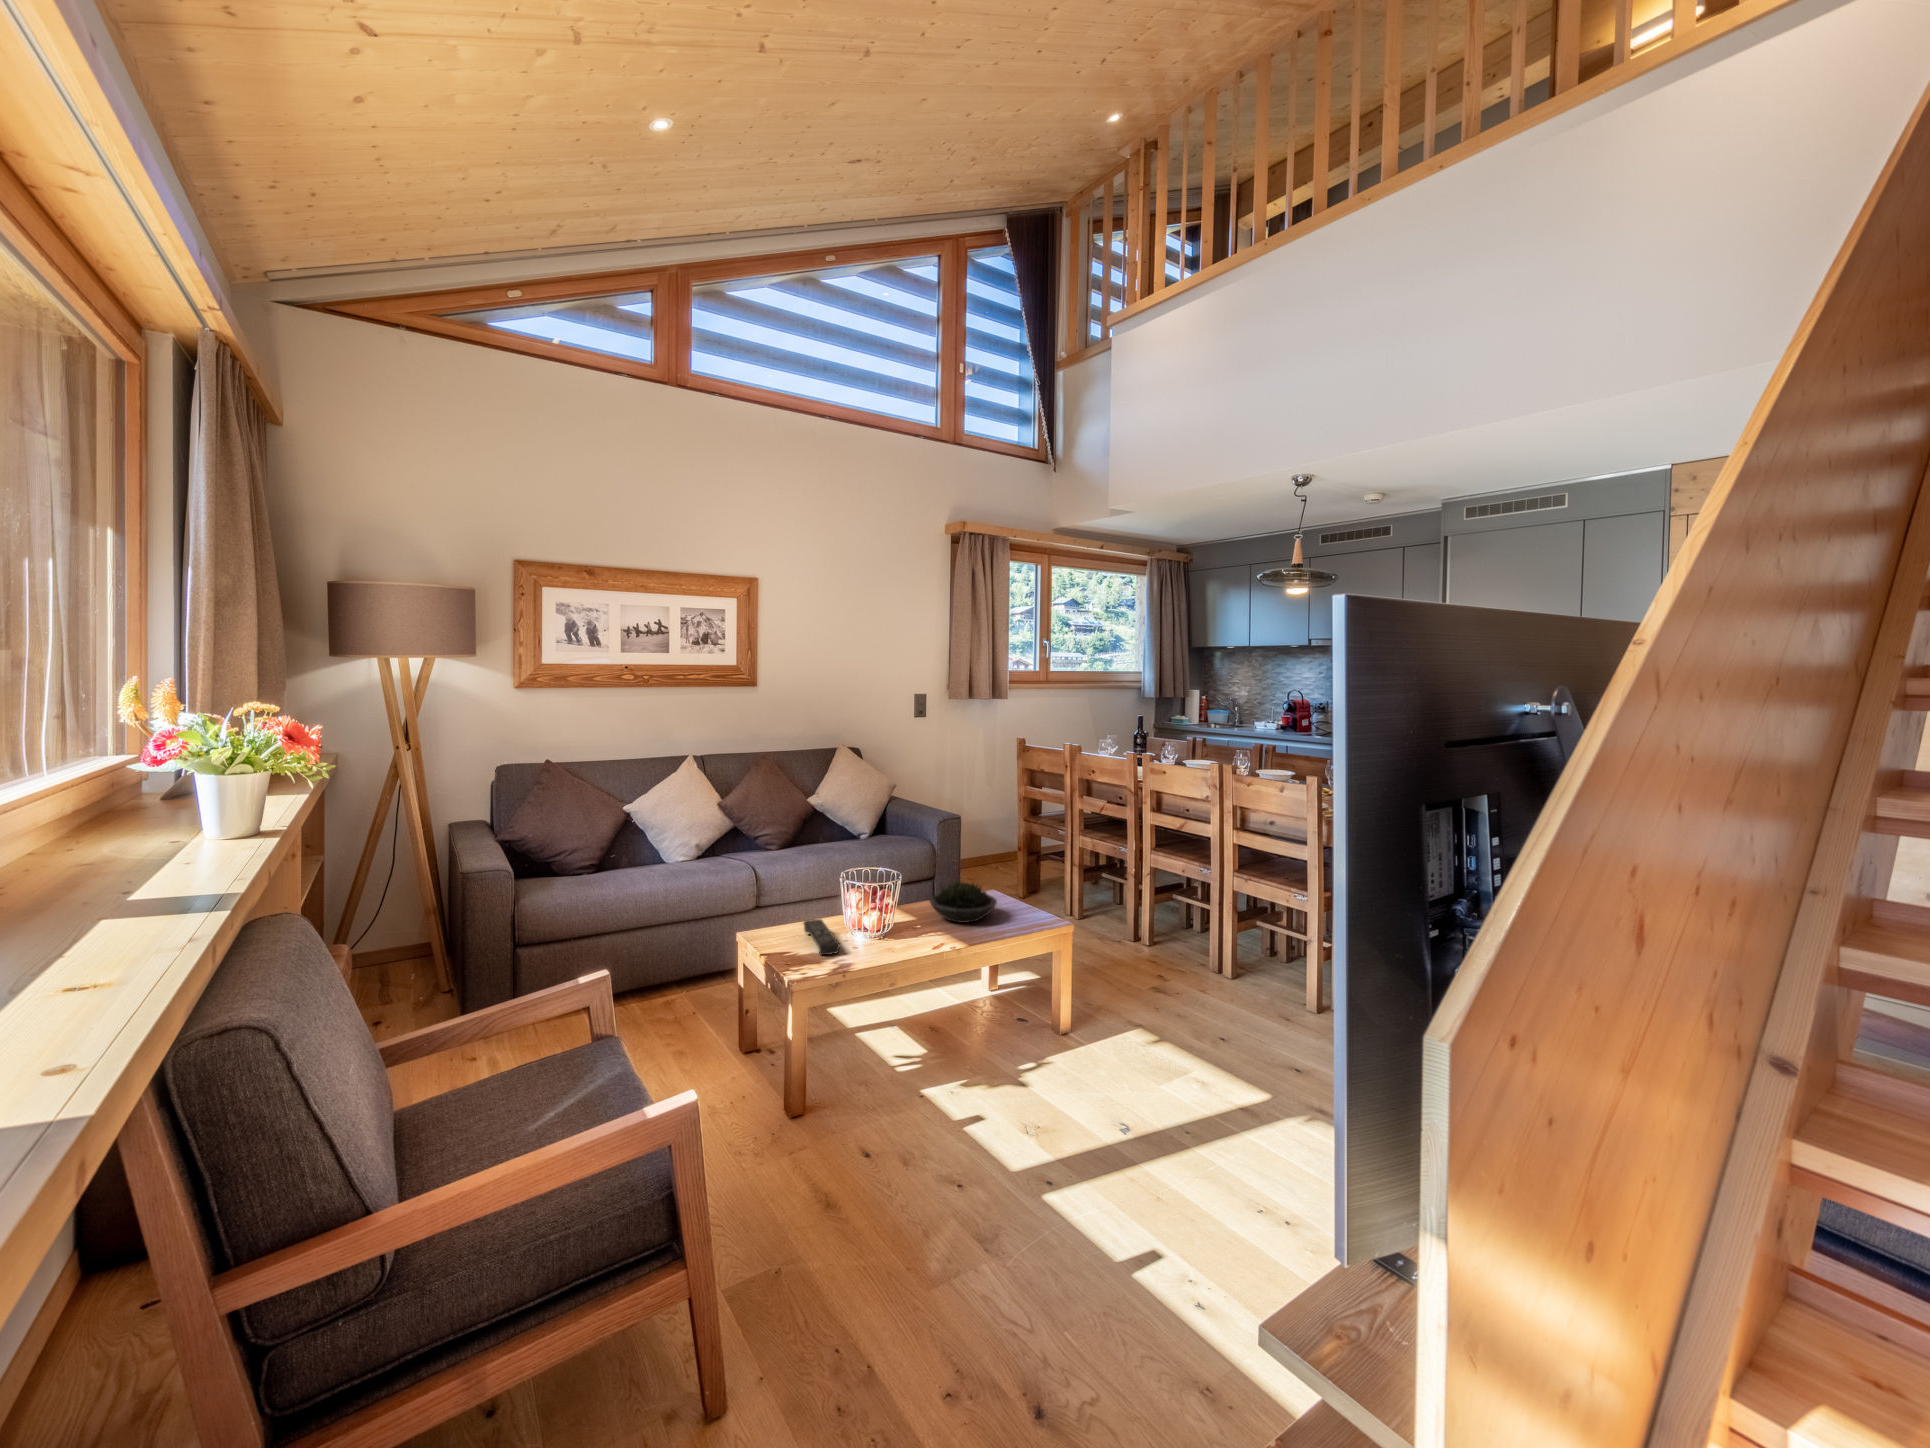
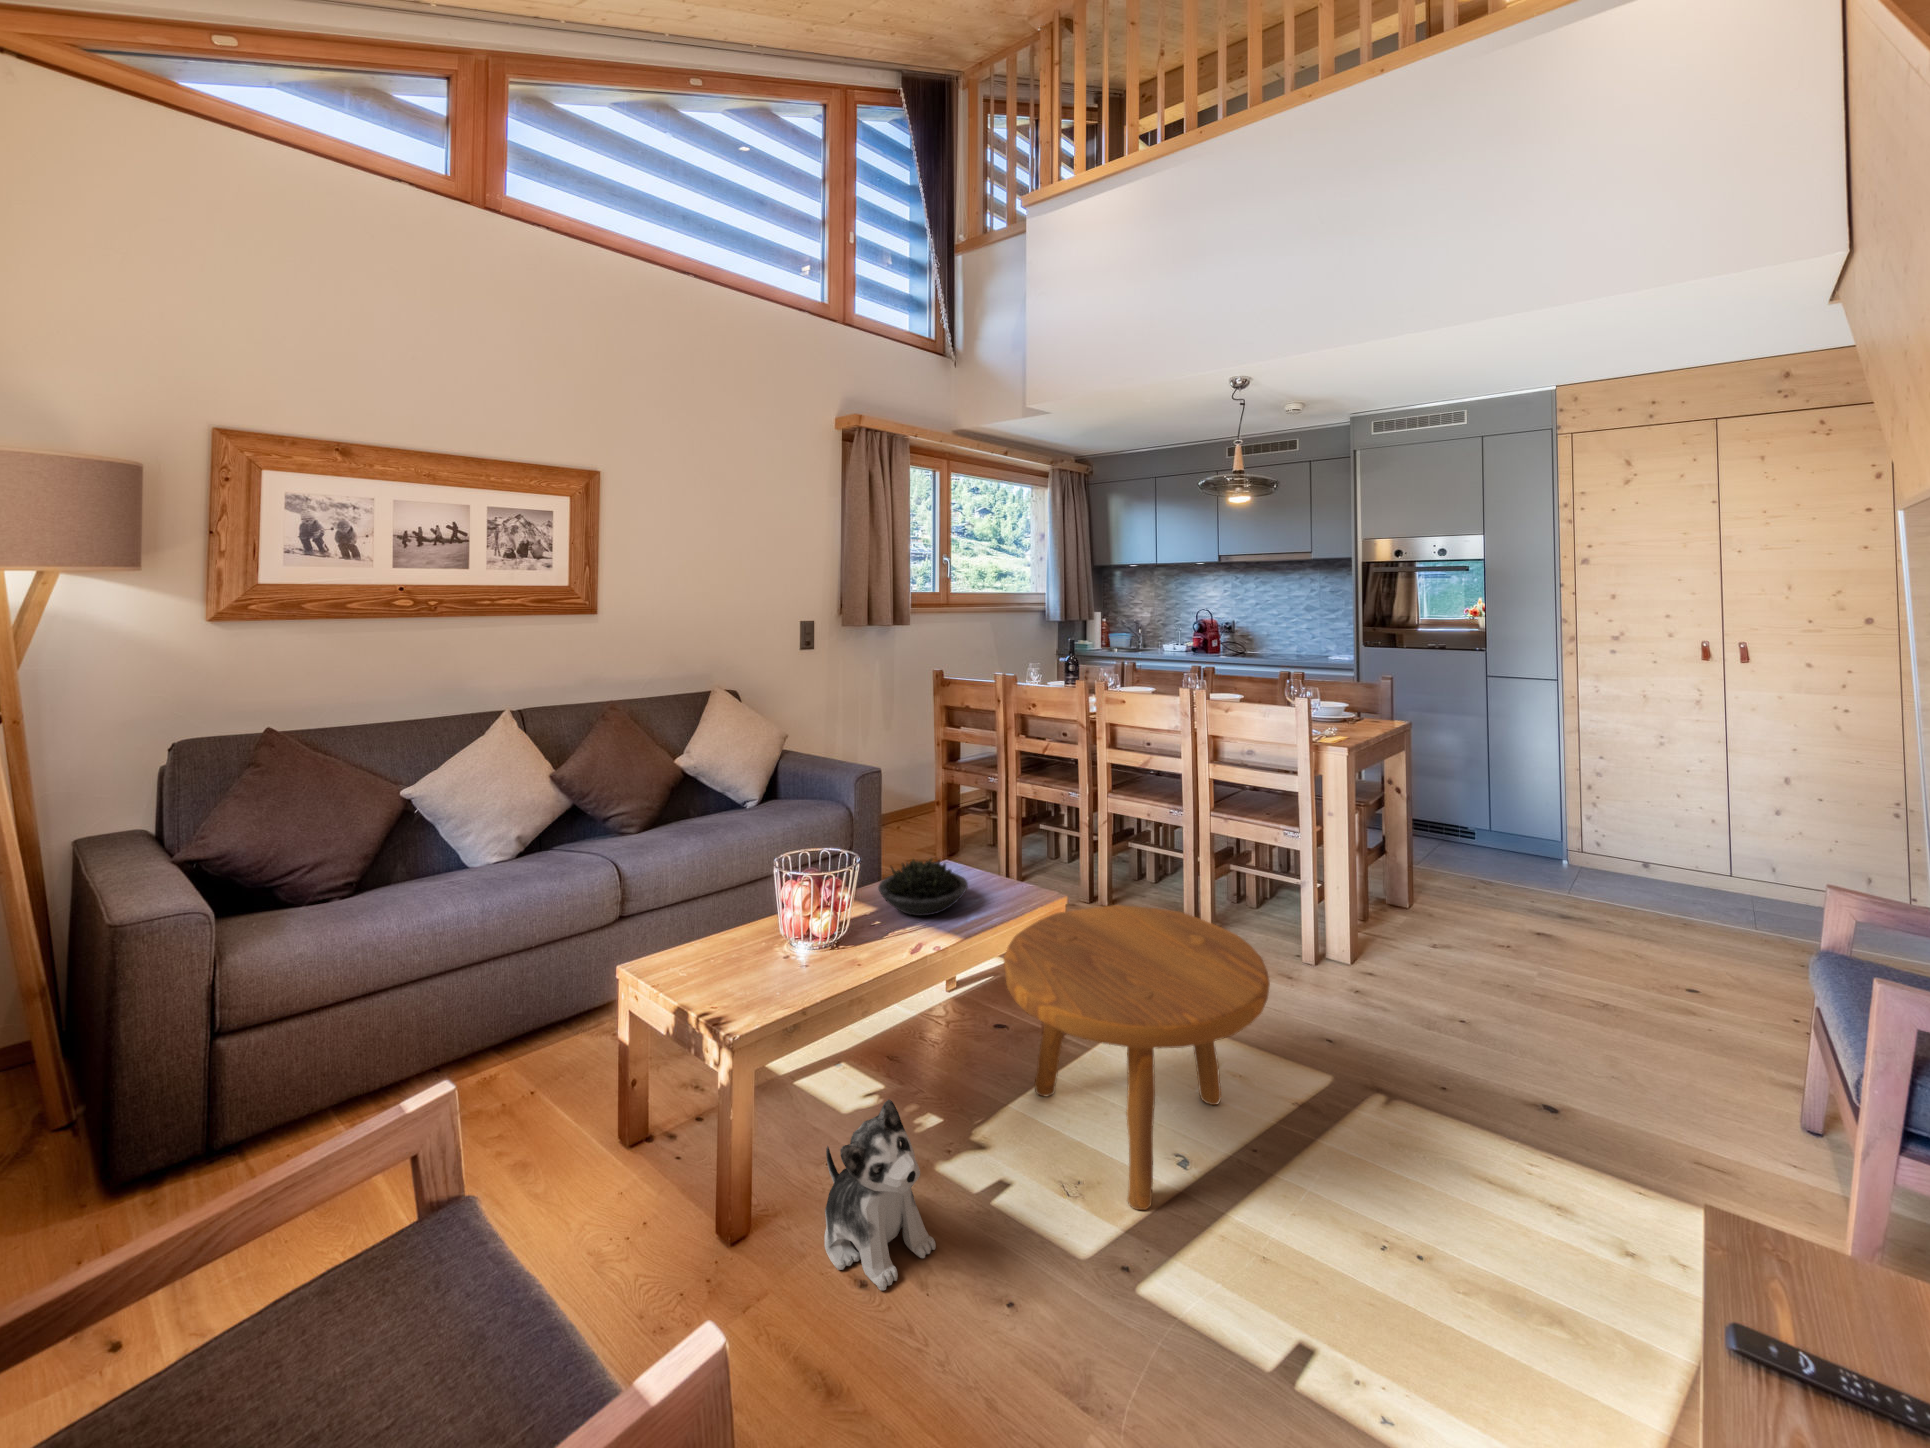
remote control: present [804,919,840,955] -> none [705,937,770,1000]
footstool: none [1002,928,1200,1139] -> present [1004,905,1270,1210]
plush toy: none [860,1023,931,1147] -> present [824,1099,936,1290]

